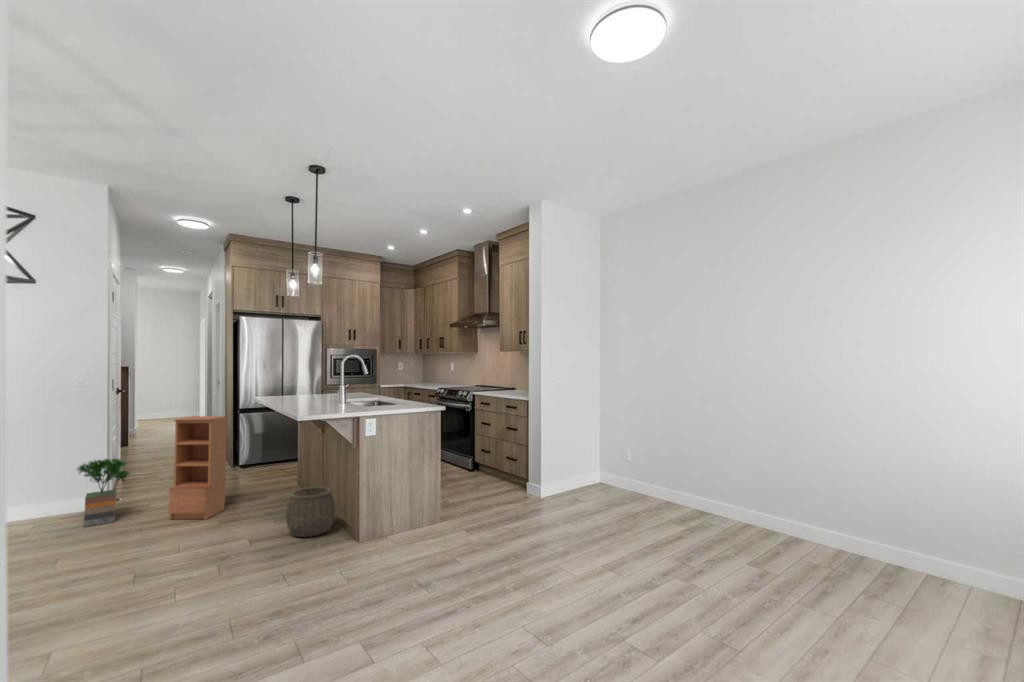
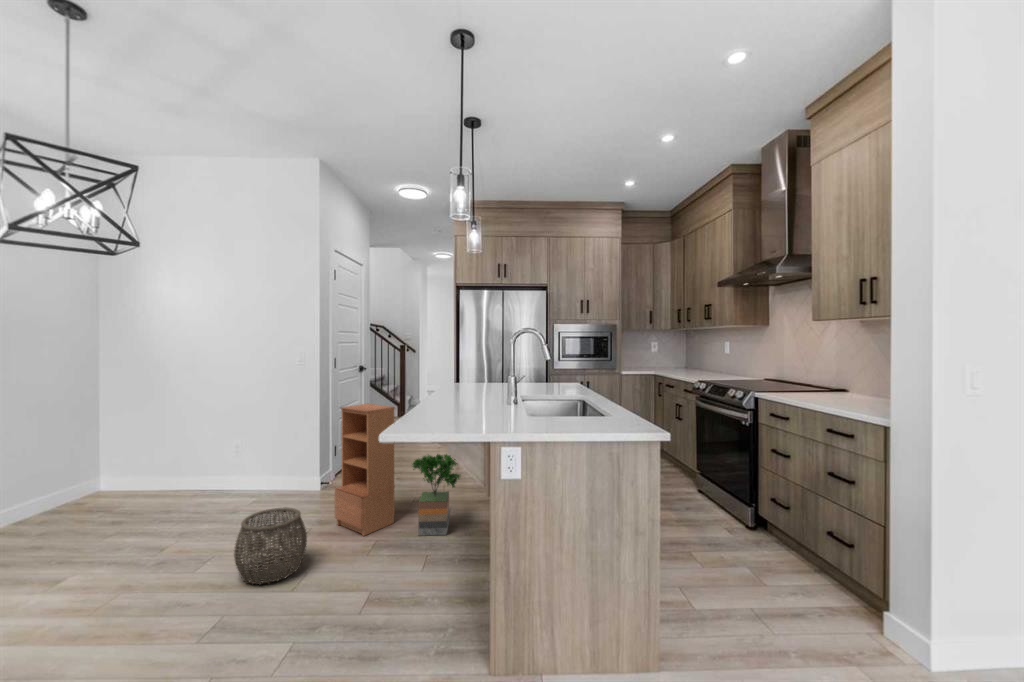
potted tree: present [78,458,130,527] -> present [412,454,461,536]
woven basket: present [286,486,335,537] -> present [234,508,307,584]

